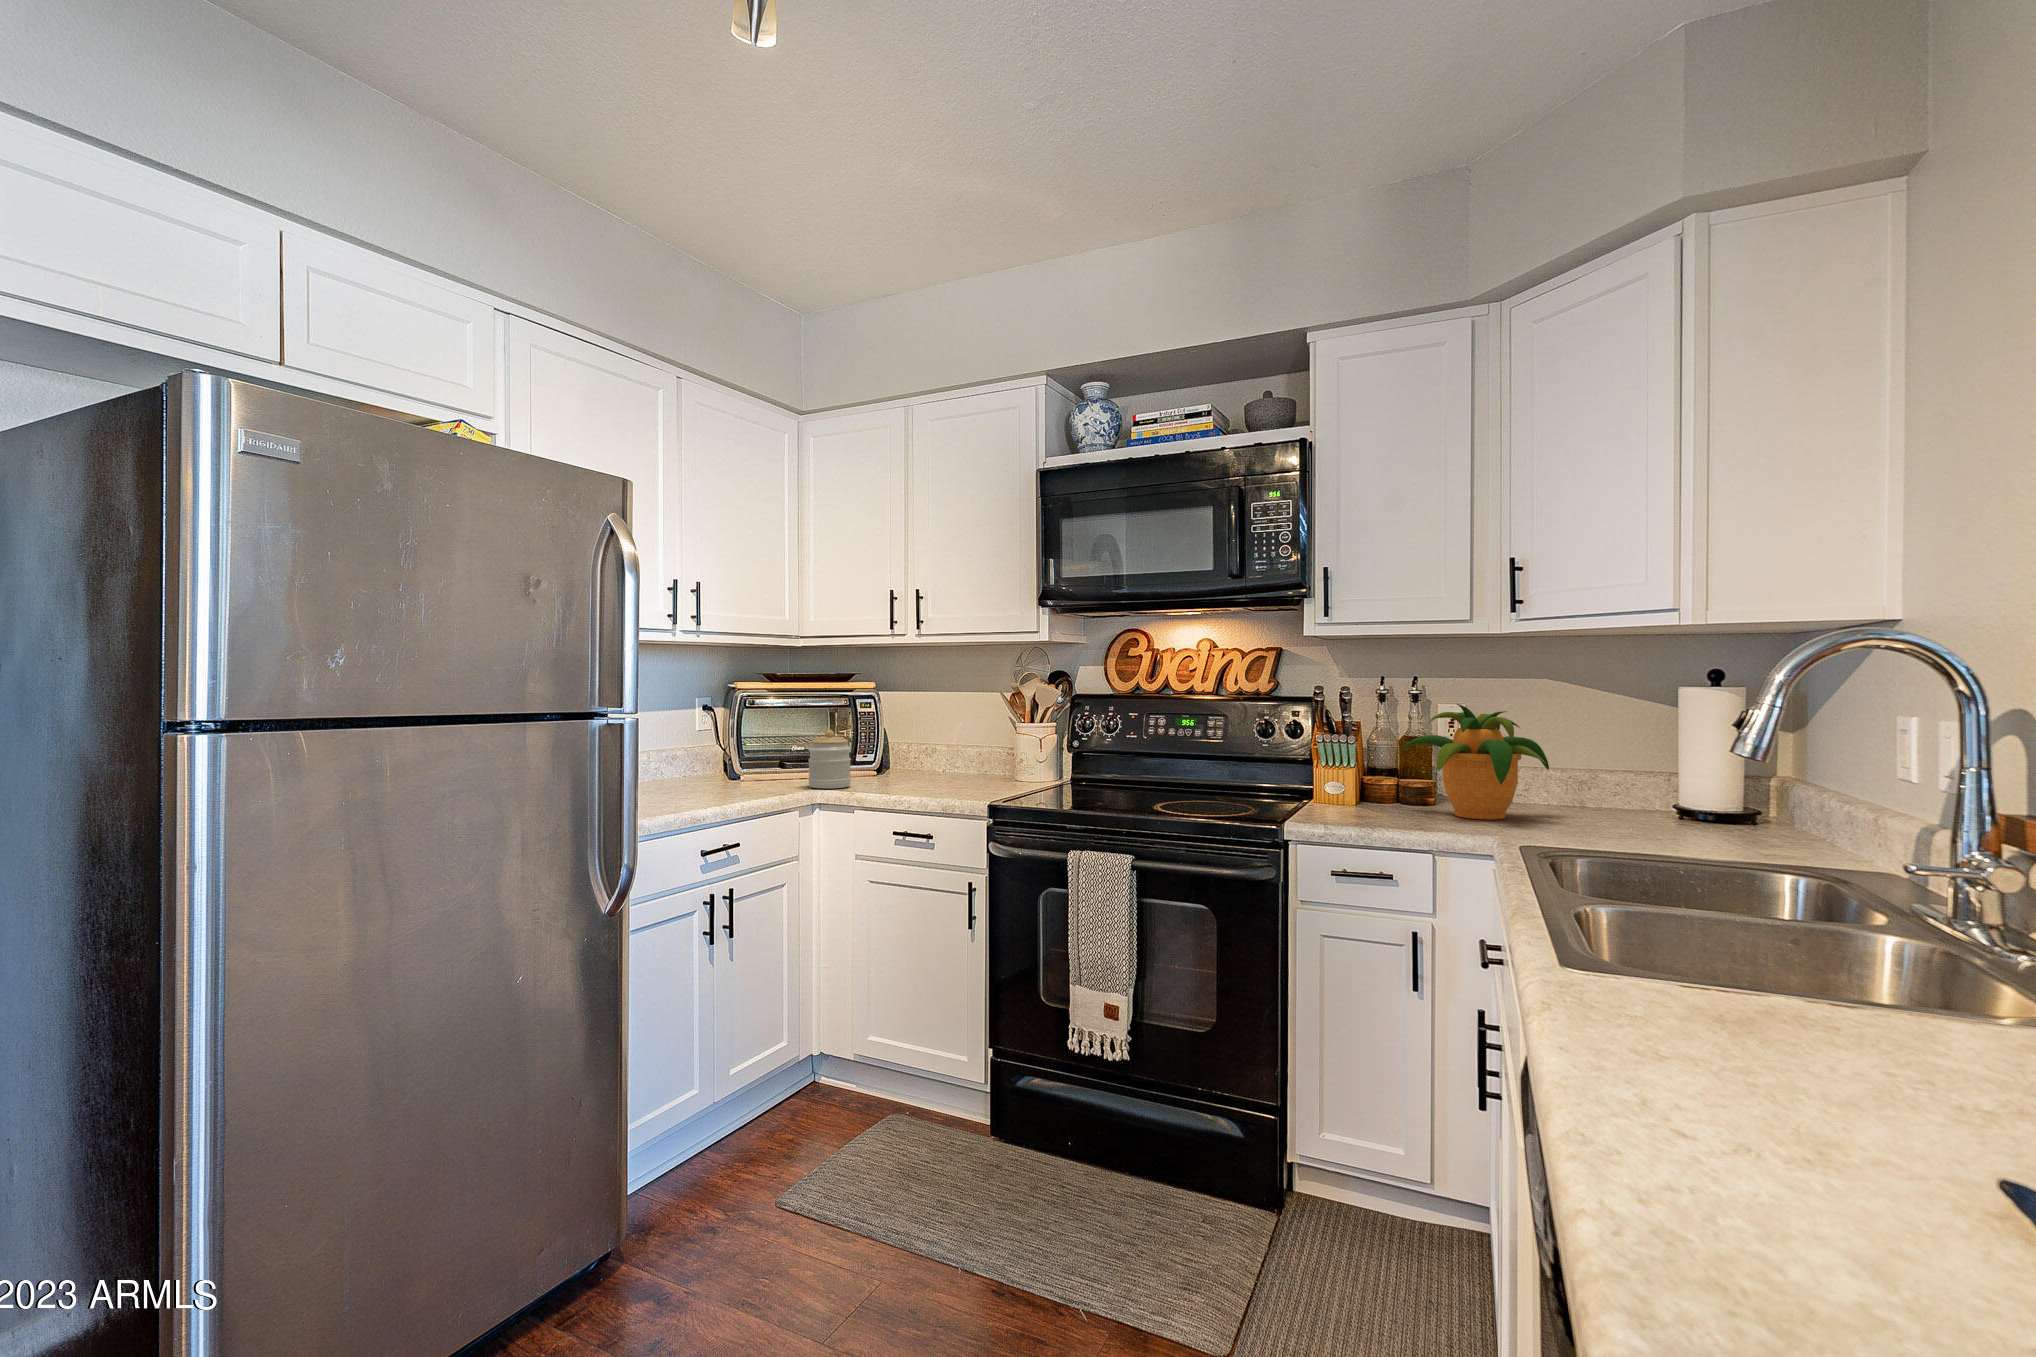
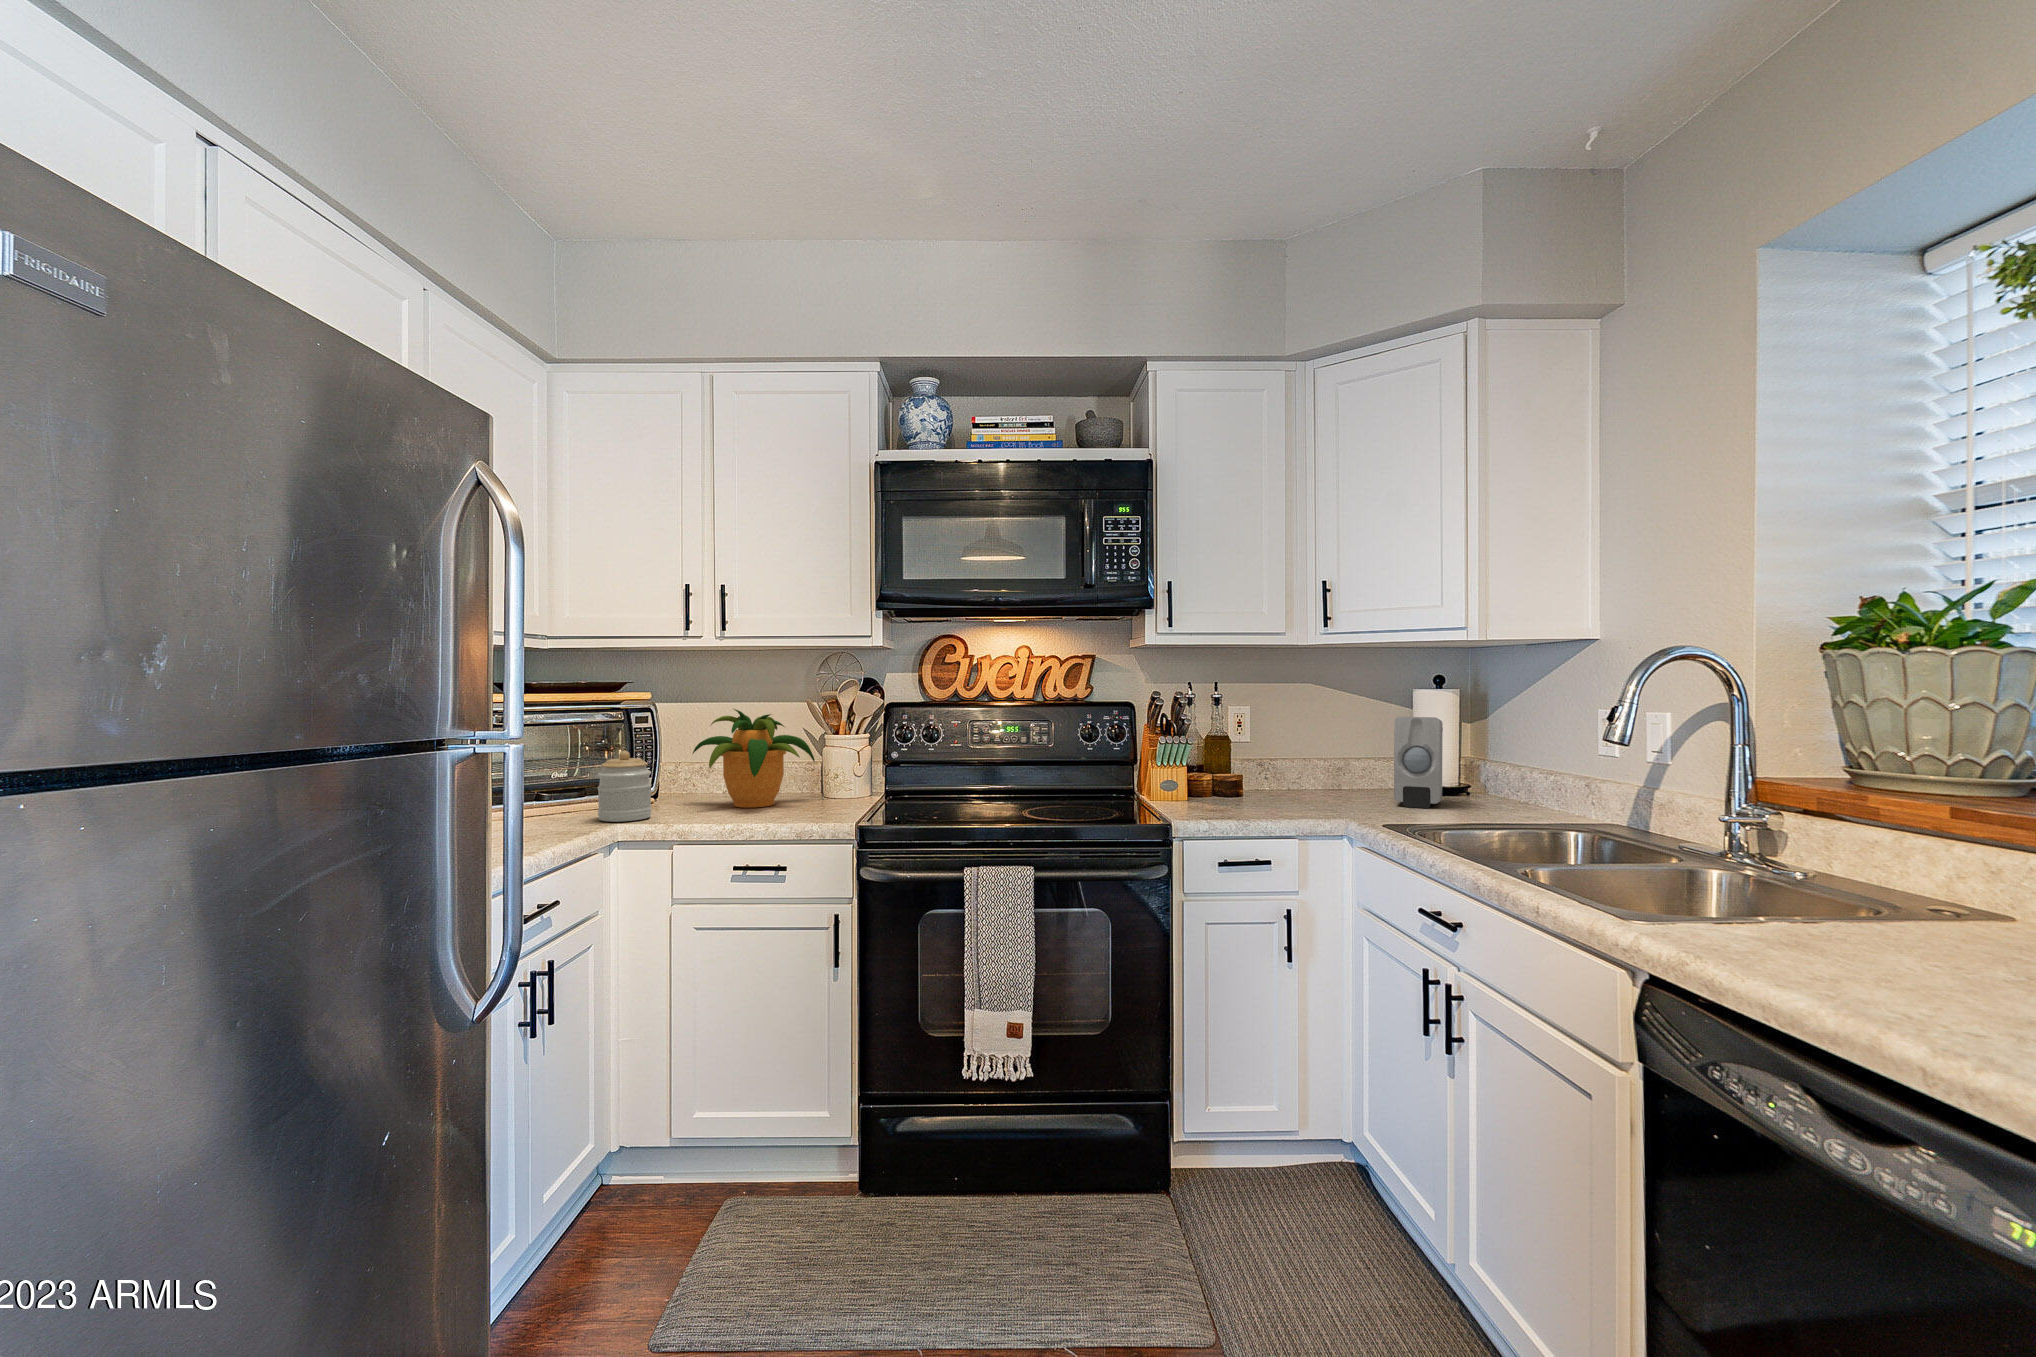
potted plant: present [1400,704,1549,819] -> present [693,709,815,808]
soap dispenser: none [1607,719,1695,832] -> present [1394,717,1443,808]

